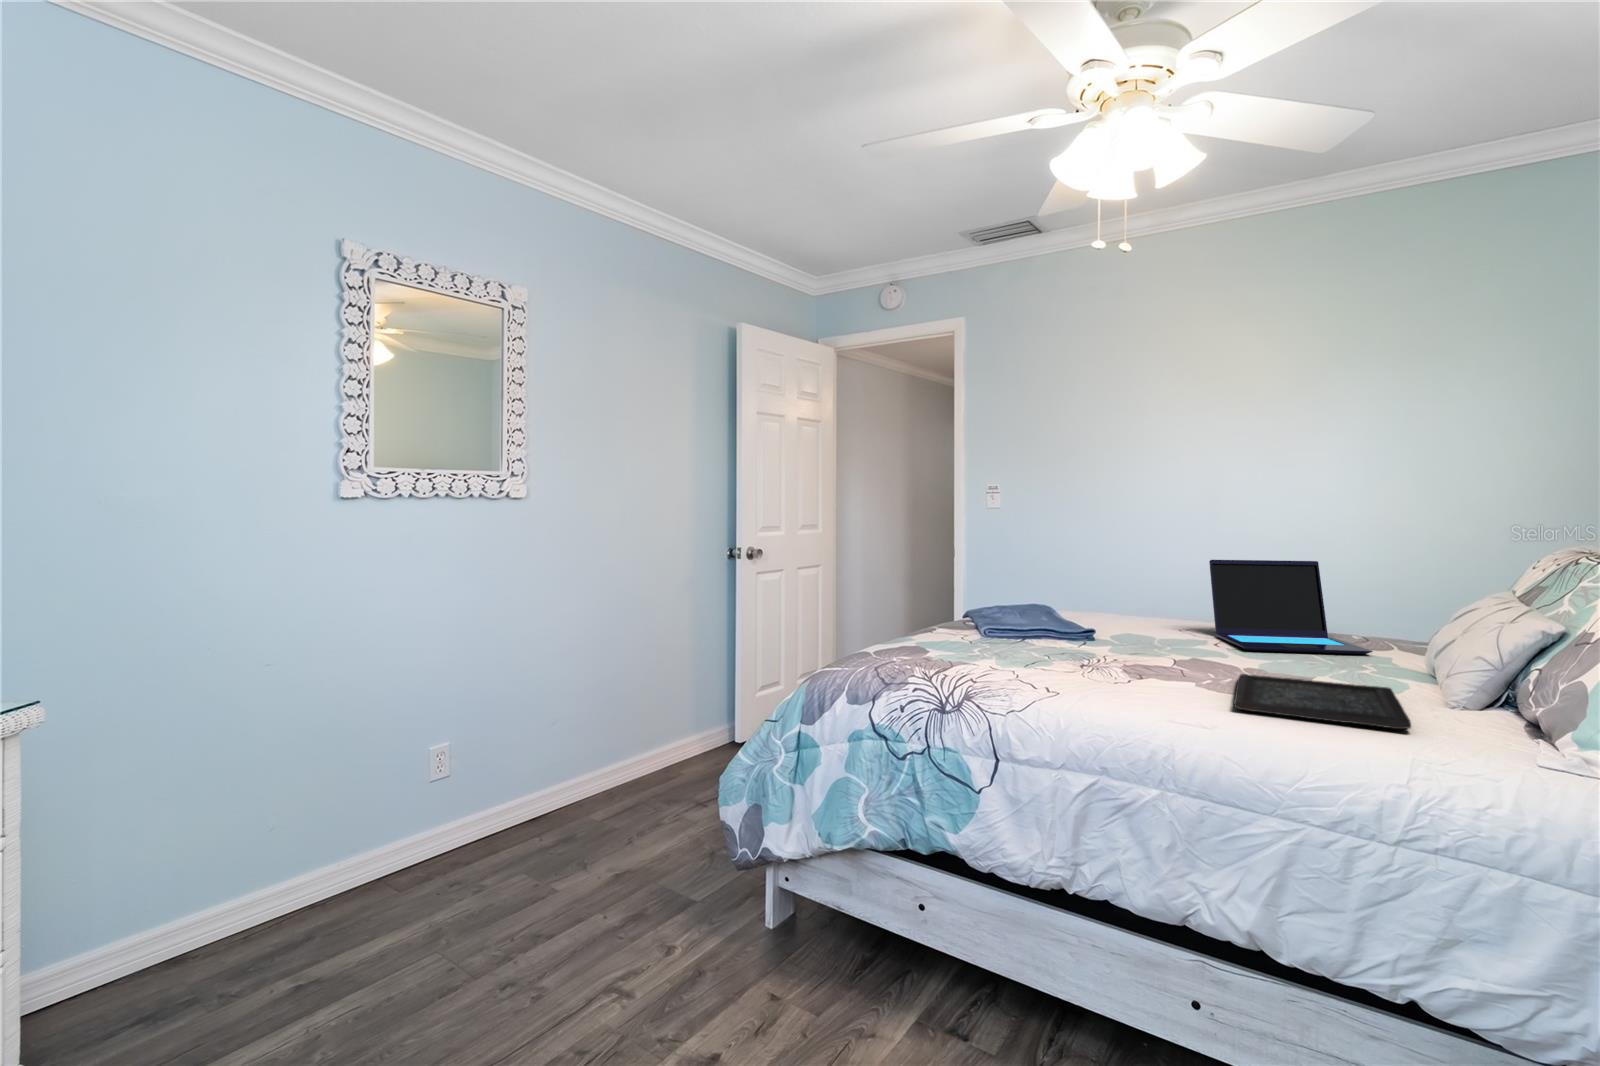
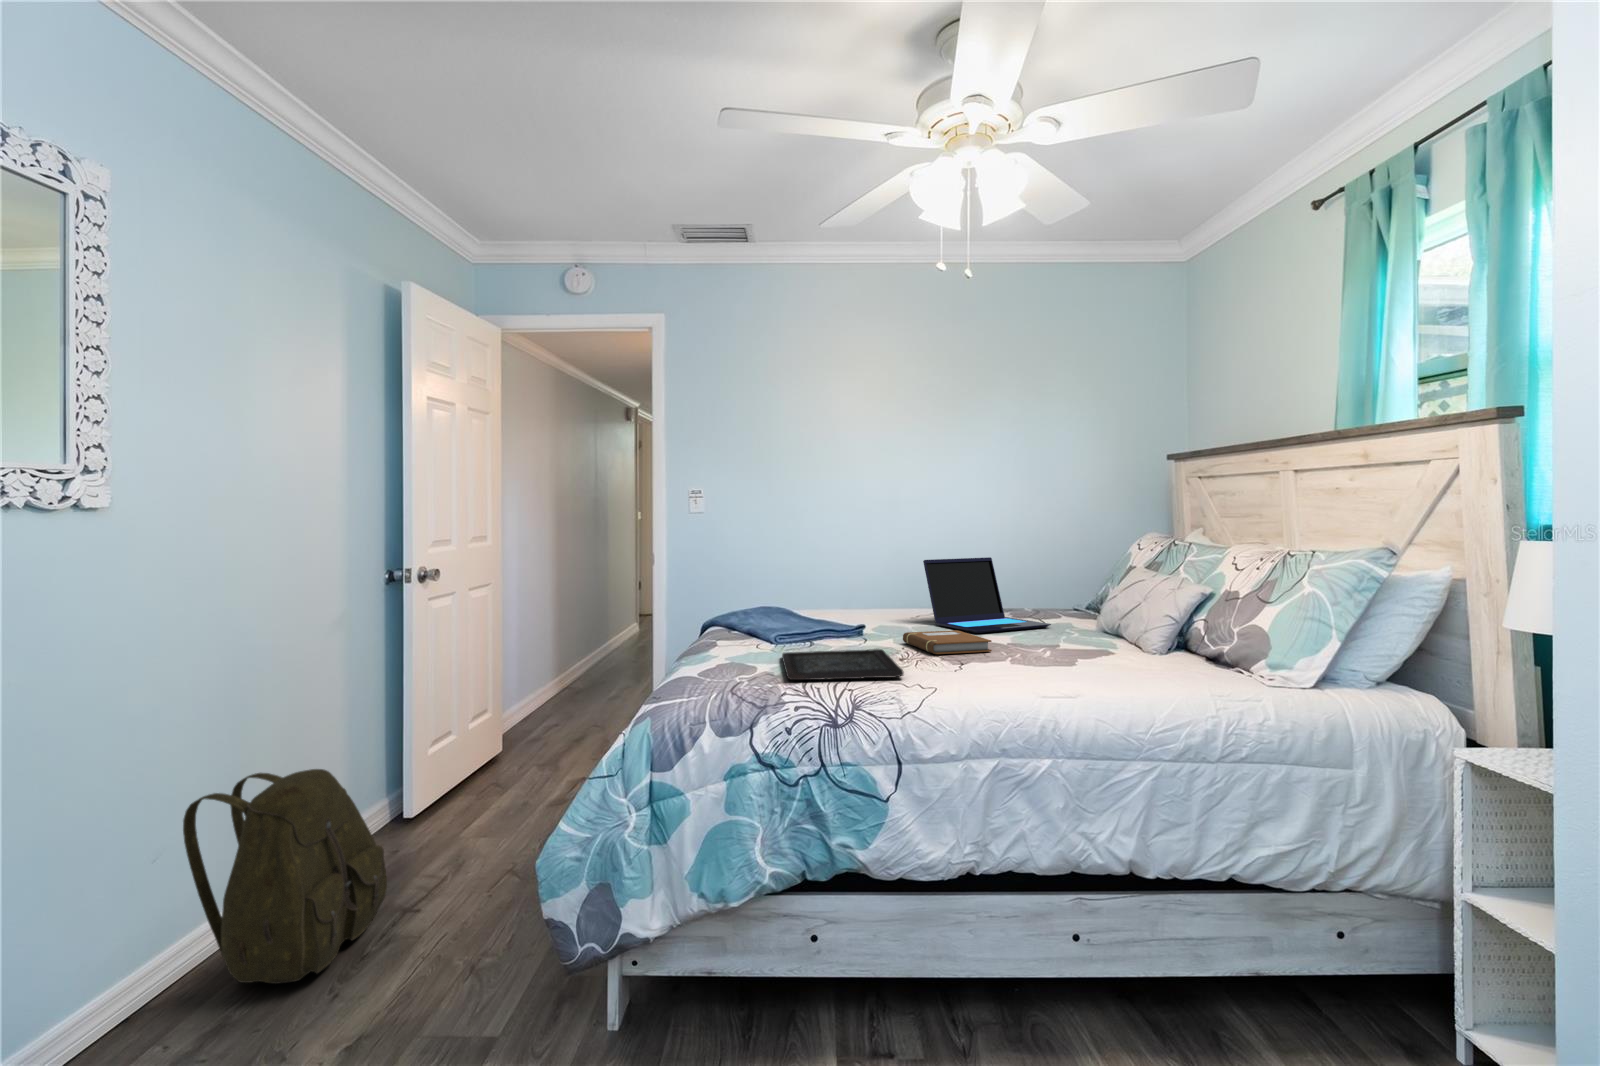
notebook: none [1130,639,1216,671] -> present [903,630,992,654]
tray: present [1234,674,1411,729] -> present [782,649,904,680]
backpack: none [568,682,683,825] -> present [183,769,387,984]

